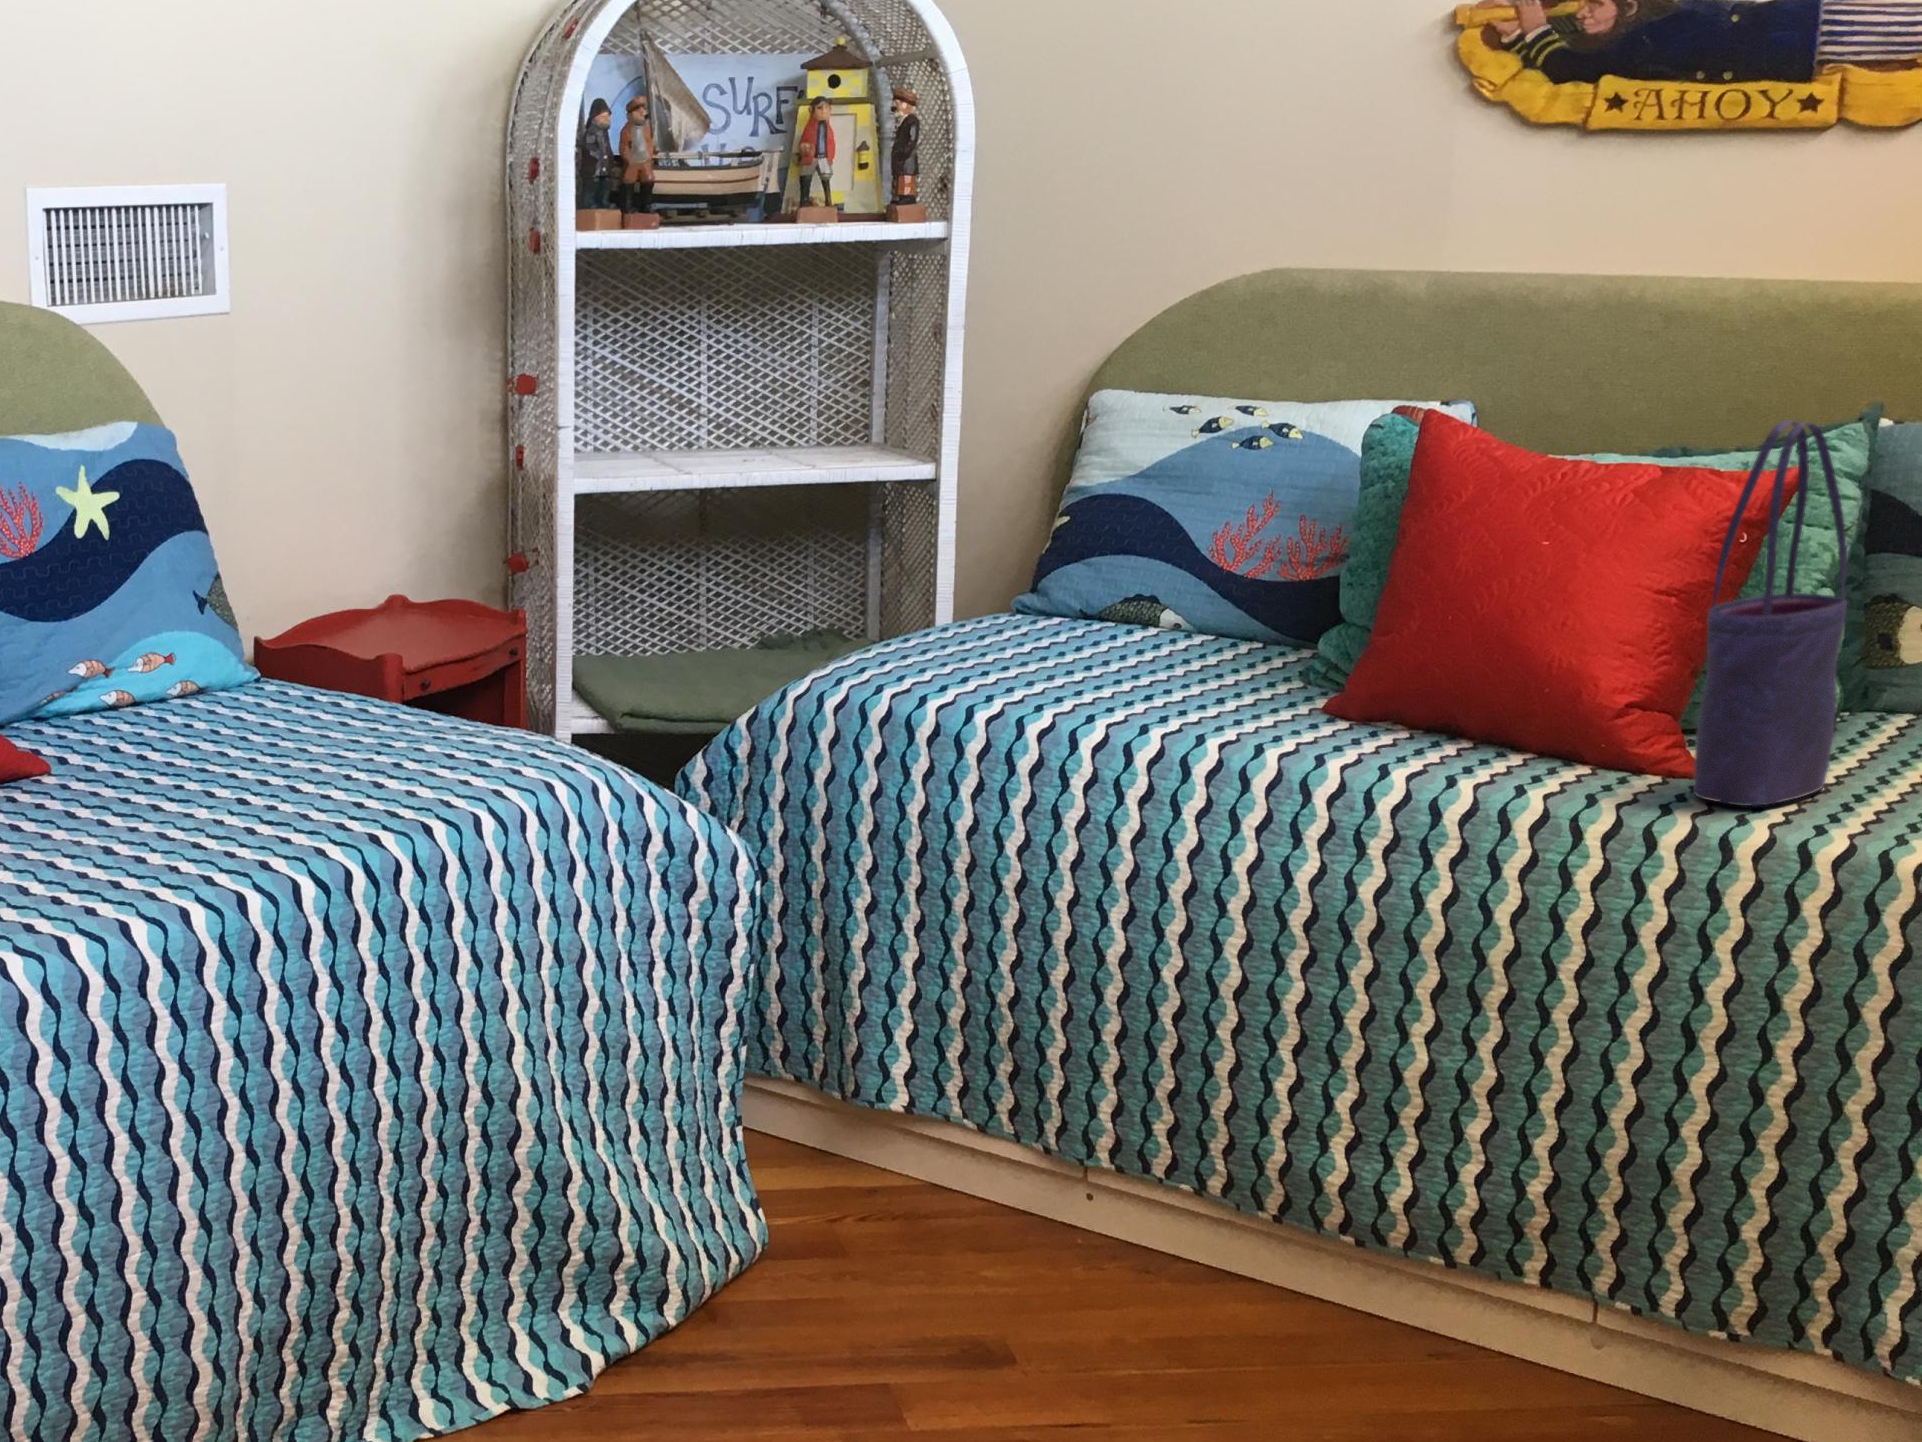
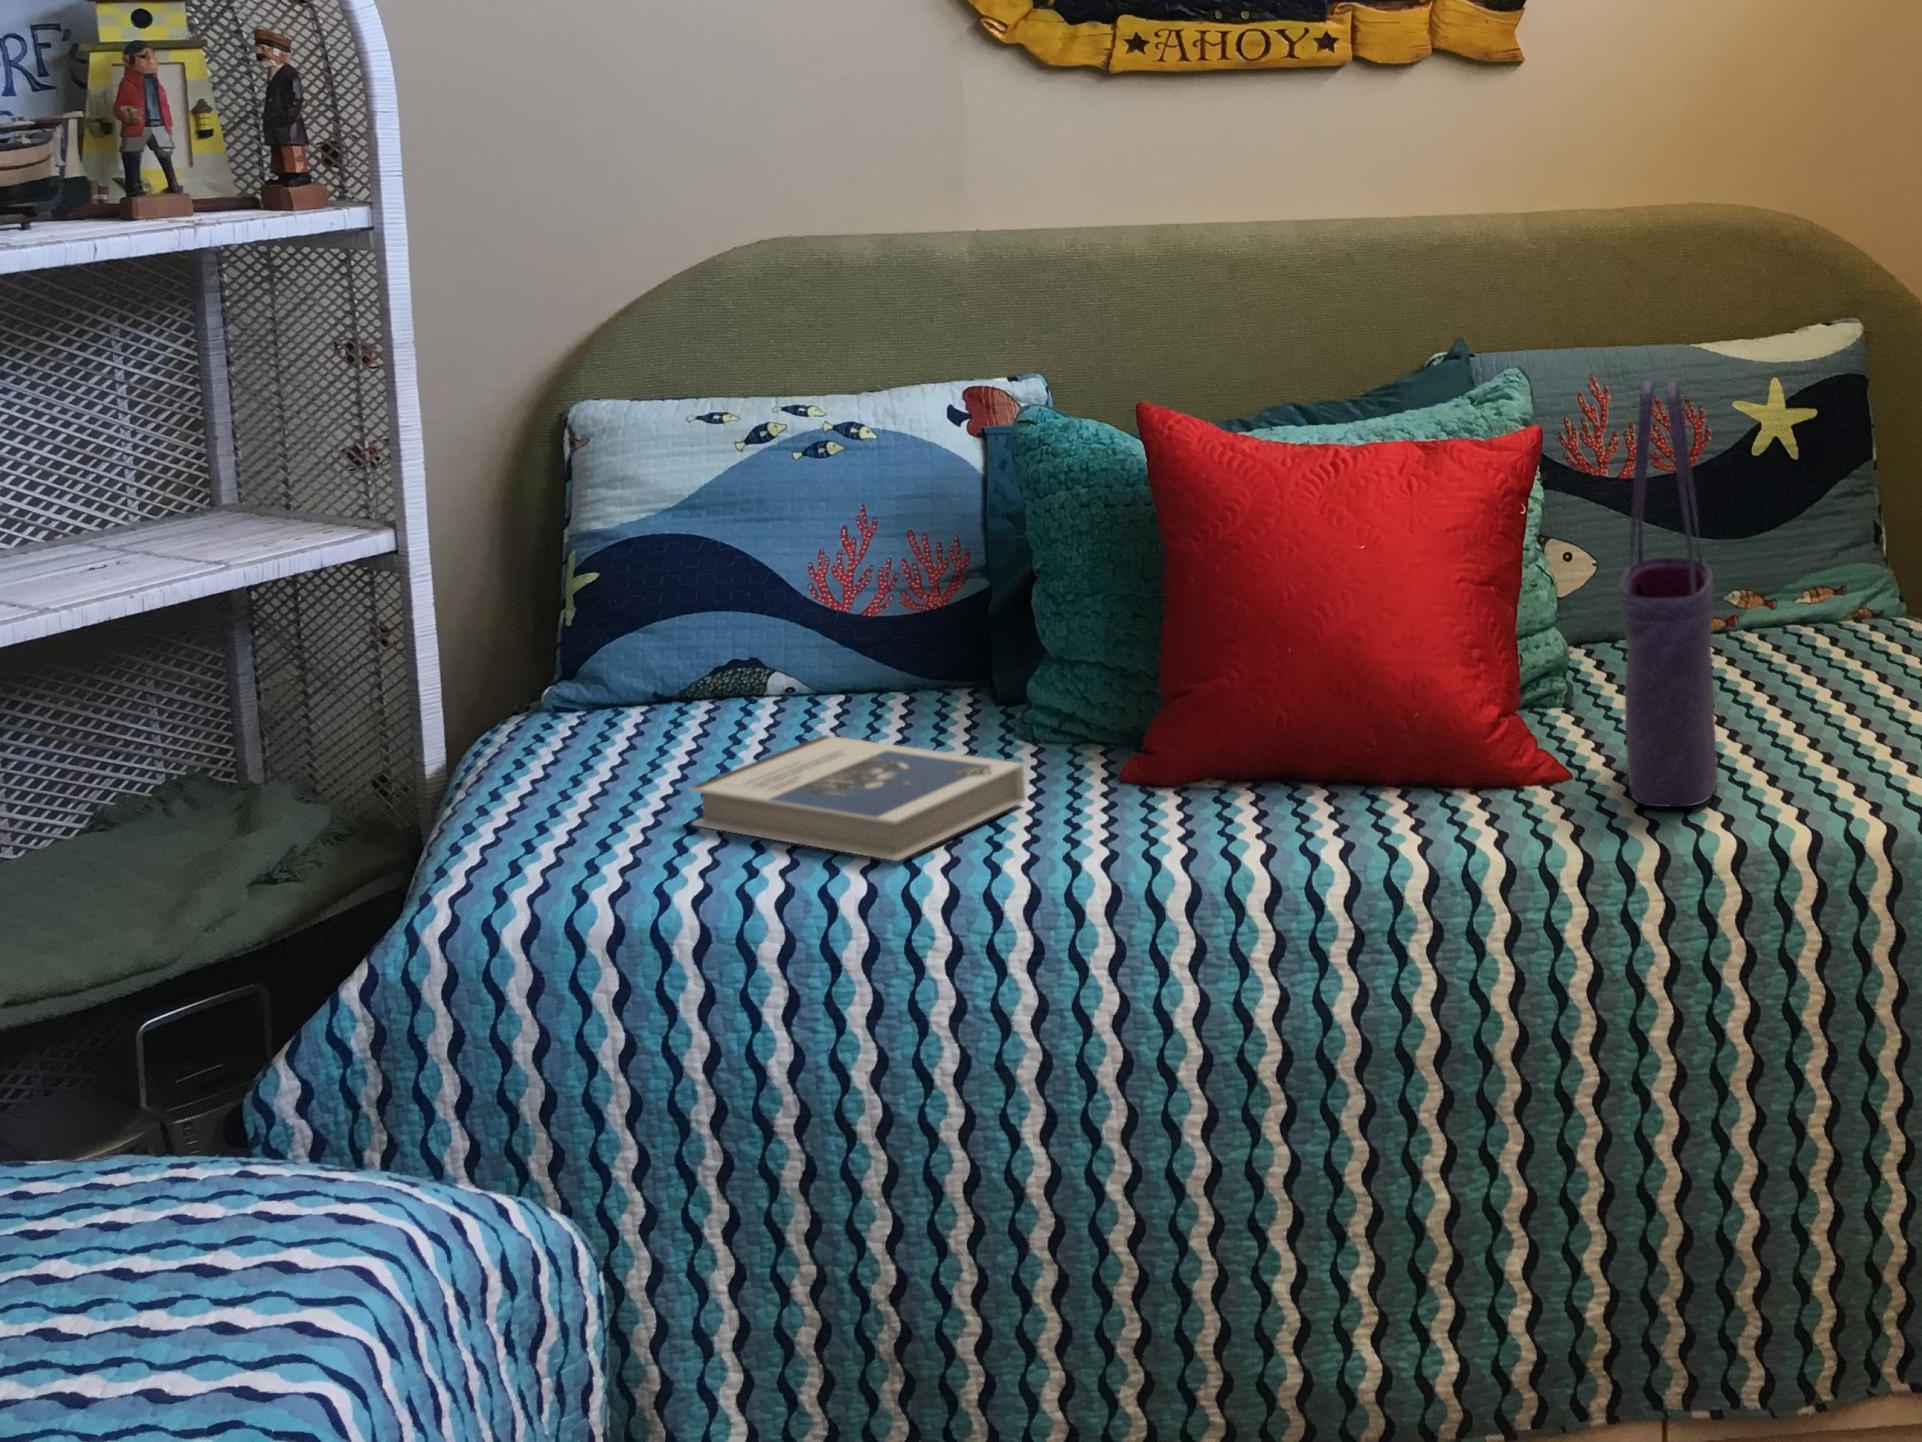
hardback book: none [990,637,1220,712] -> present [689,735,1026,861]

